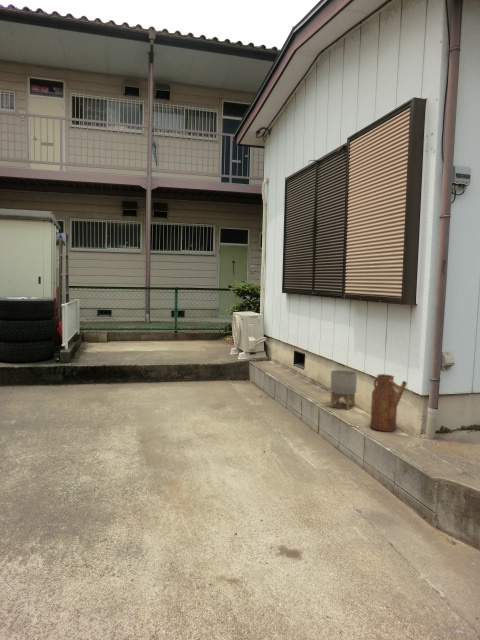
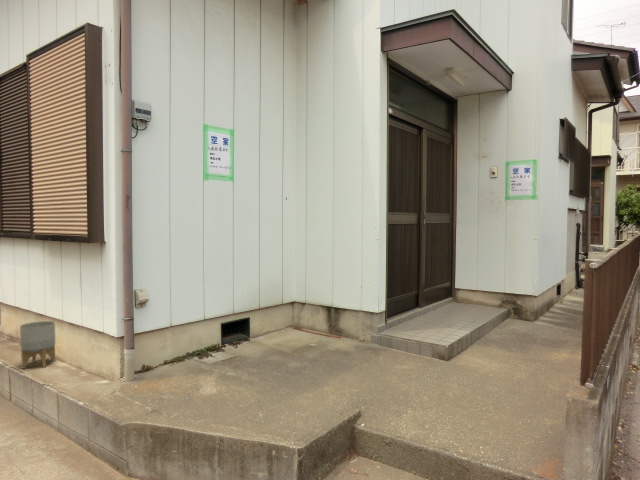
watering can: present [370,374,407,432] -> none [63,321,98,385]

